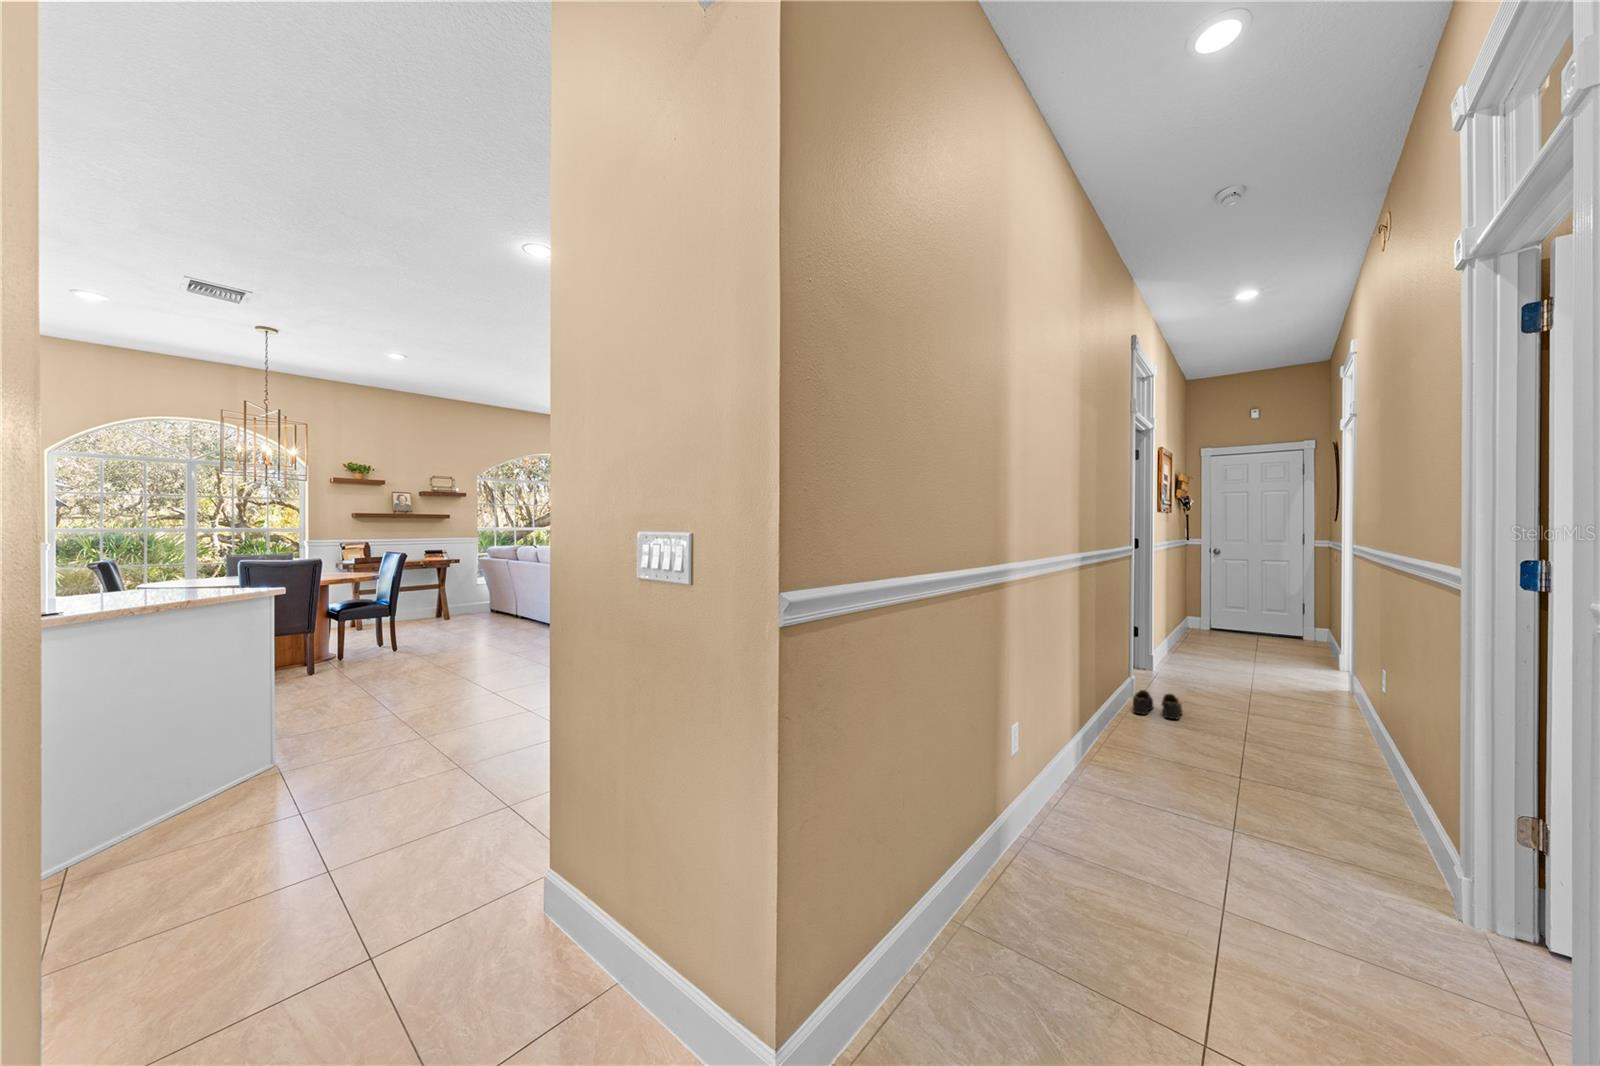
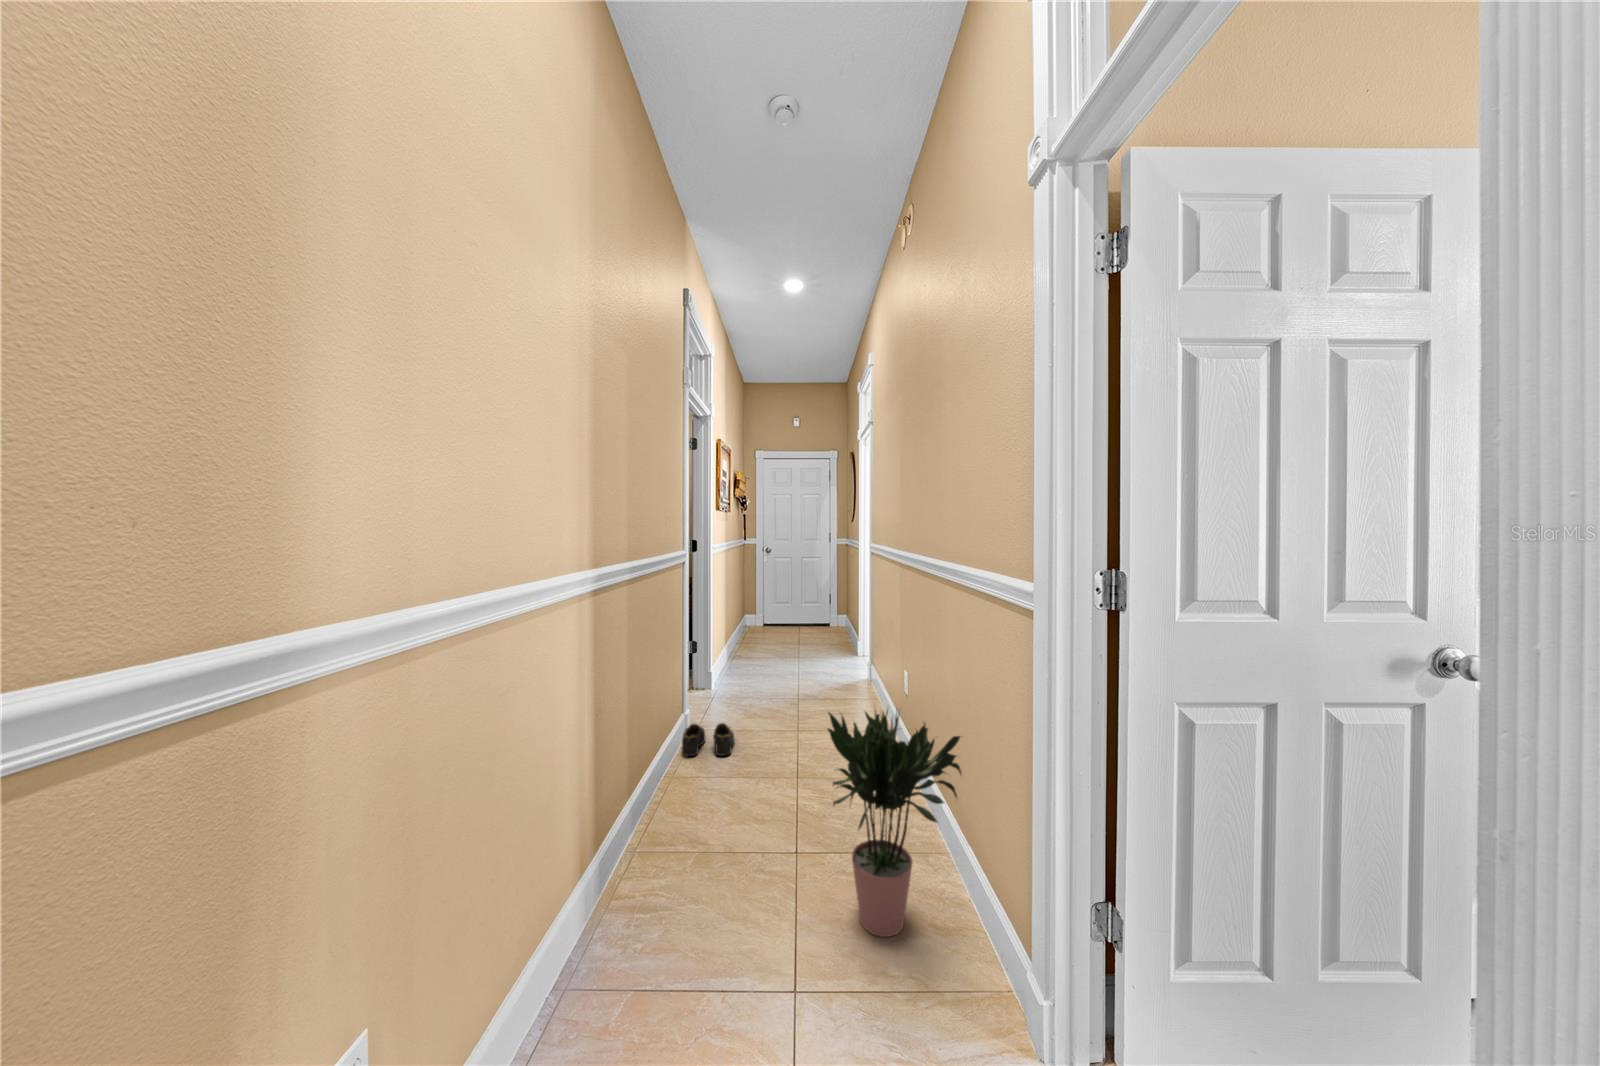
potted plant: none [1268,661,1420,838] -> present [828,711,961,937]

